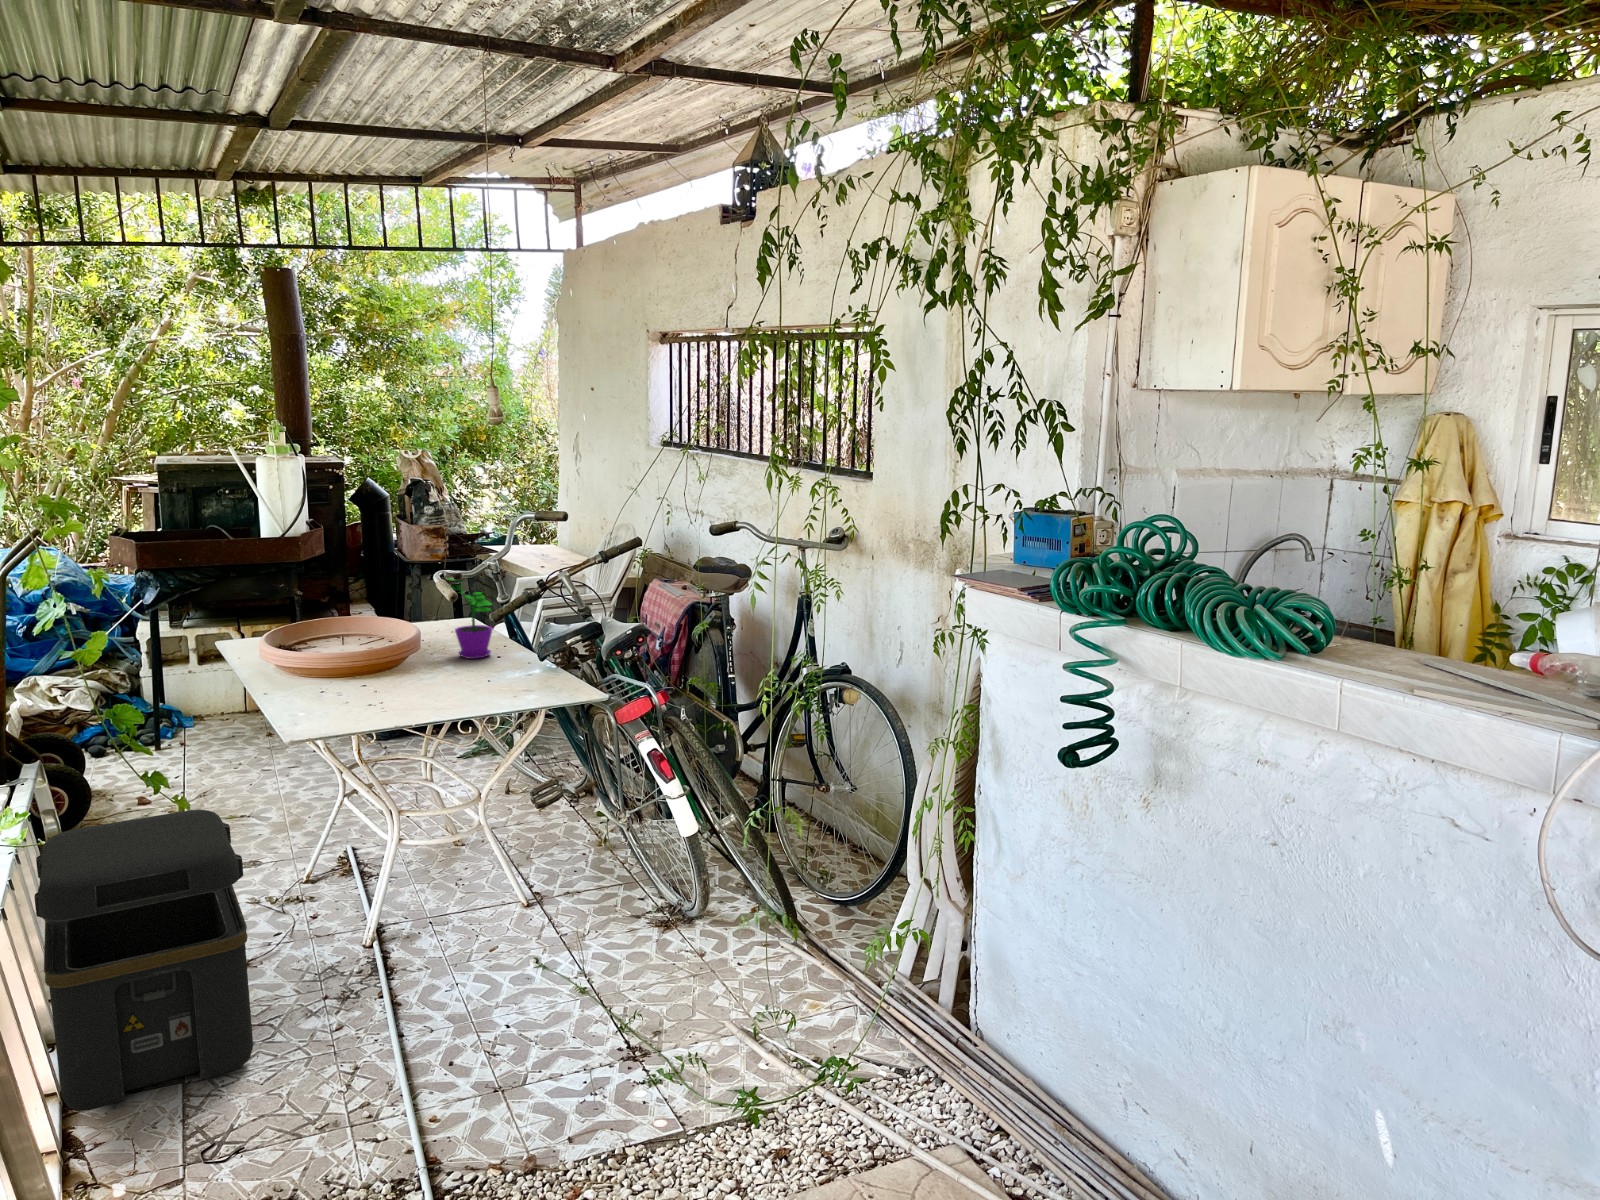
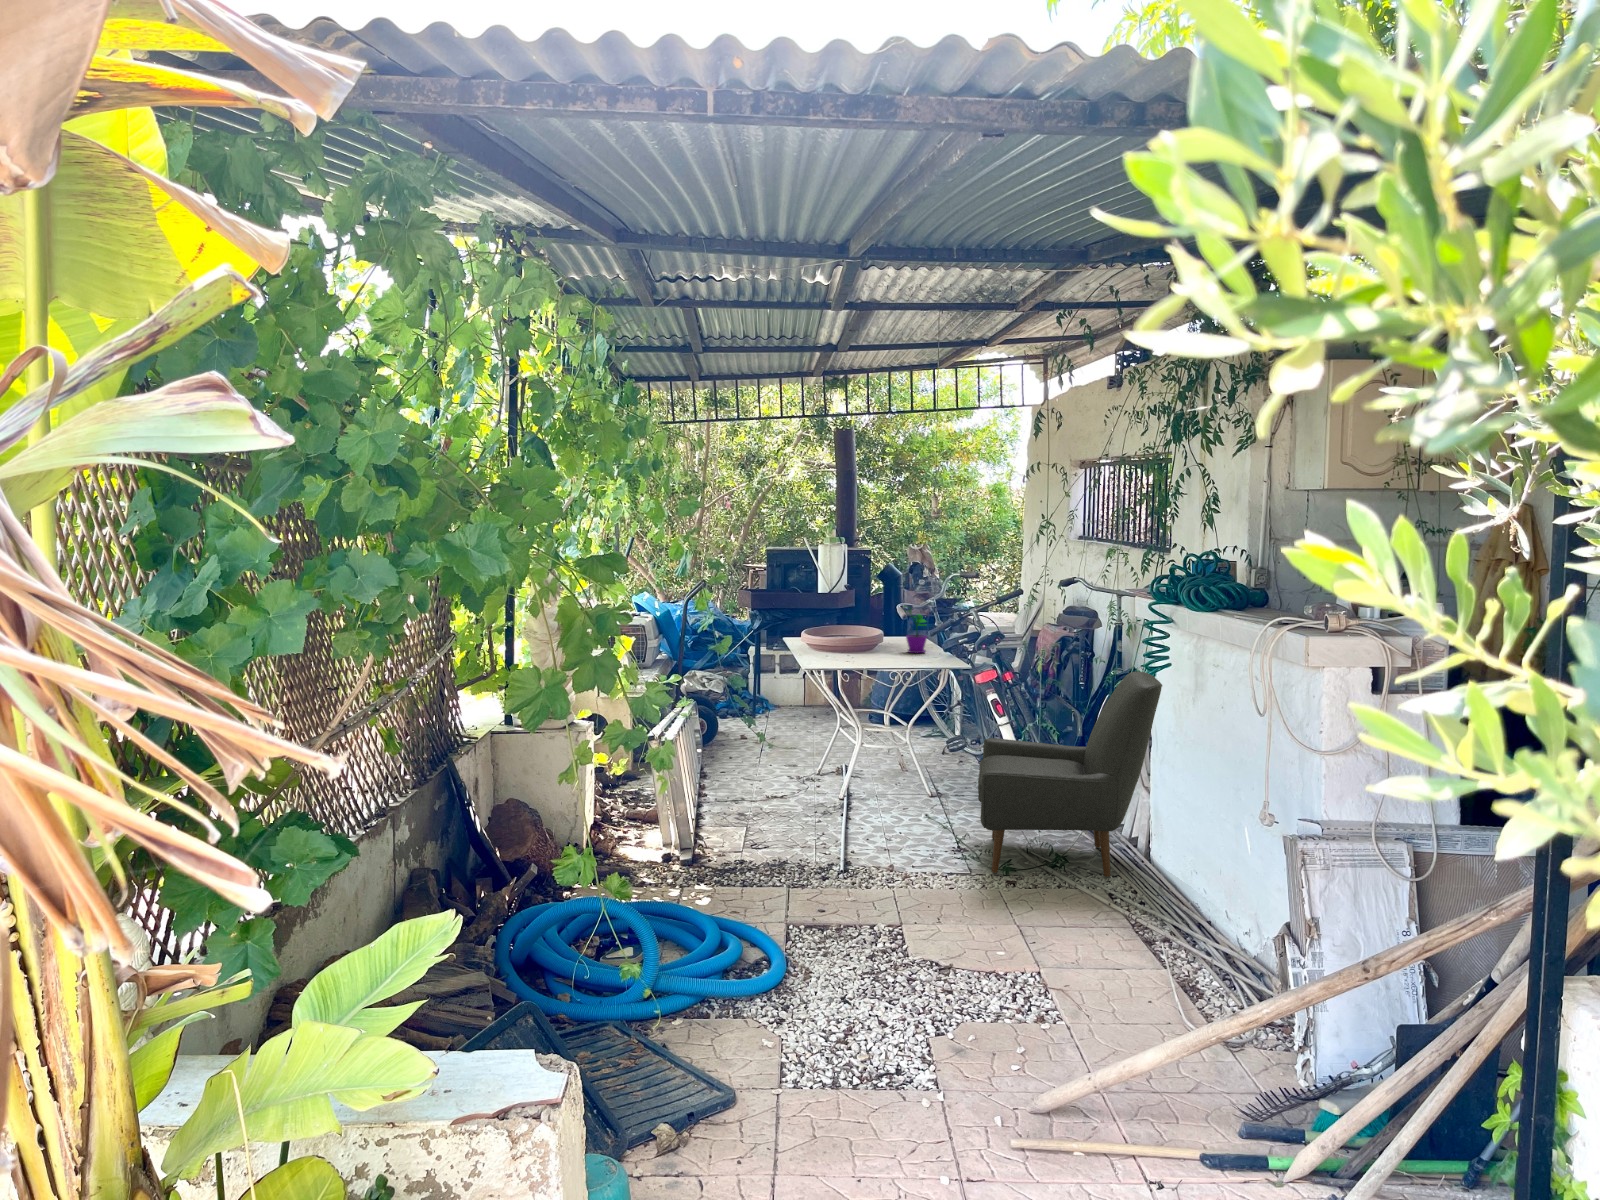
chair: none [643,694,975,1105] -> present [978,672,1162,877]
toolbox: present [34,810,253,1111] -> none [696,703,781,829]

